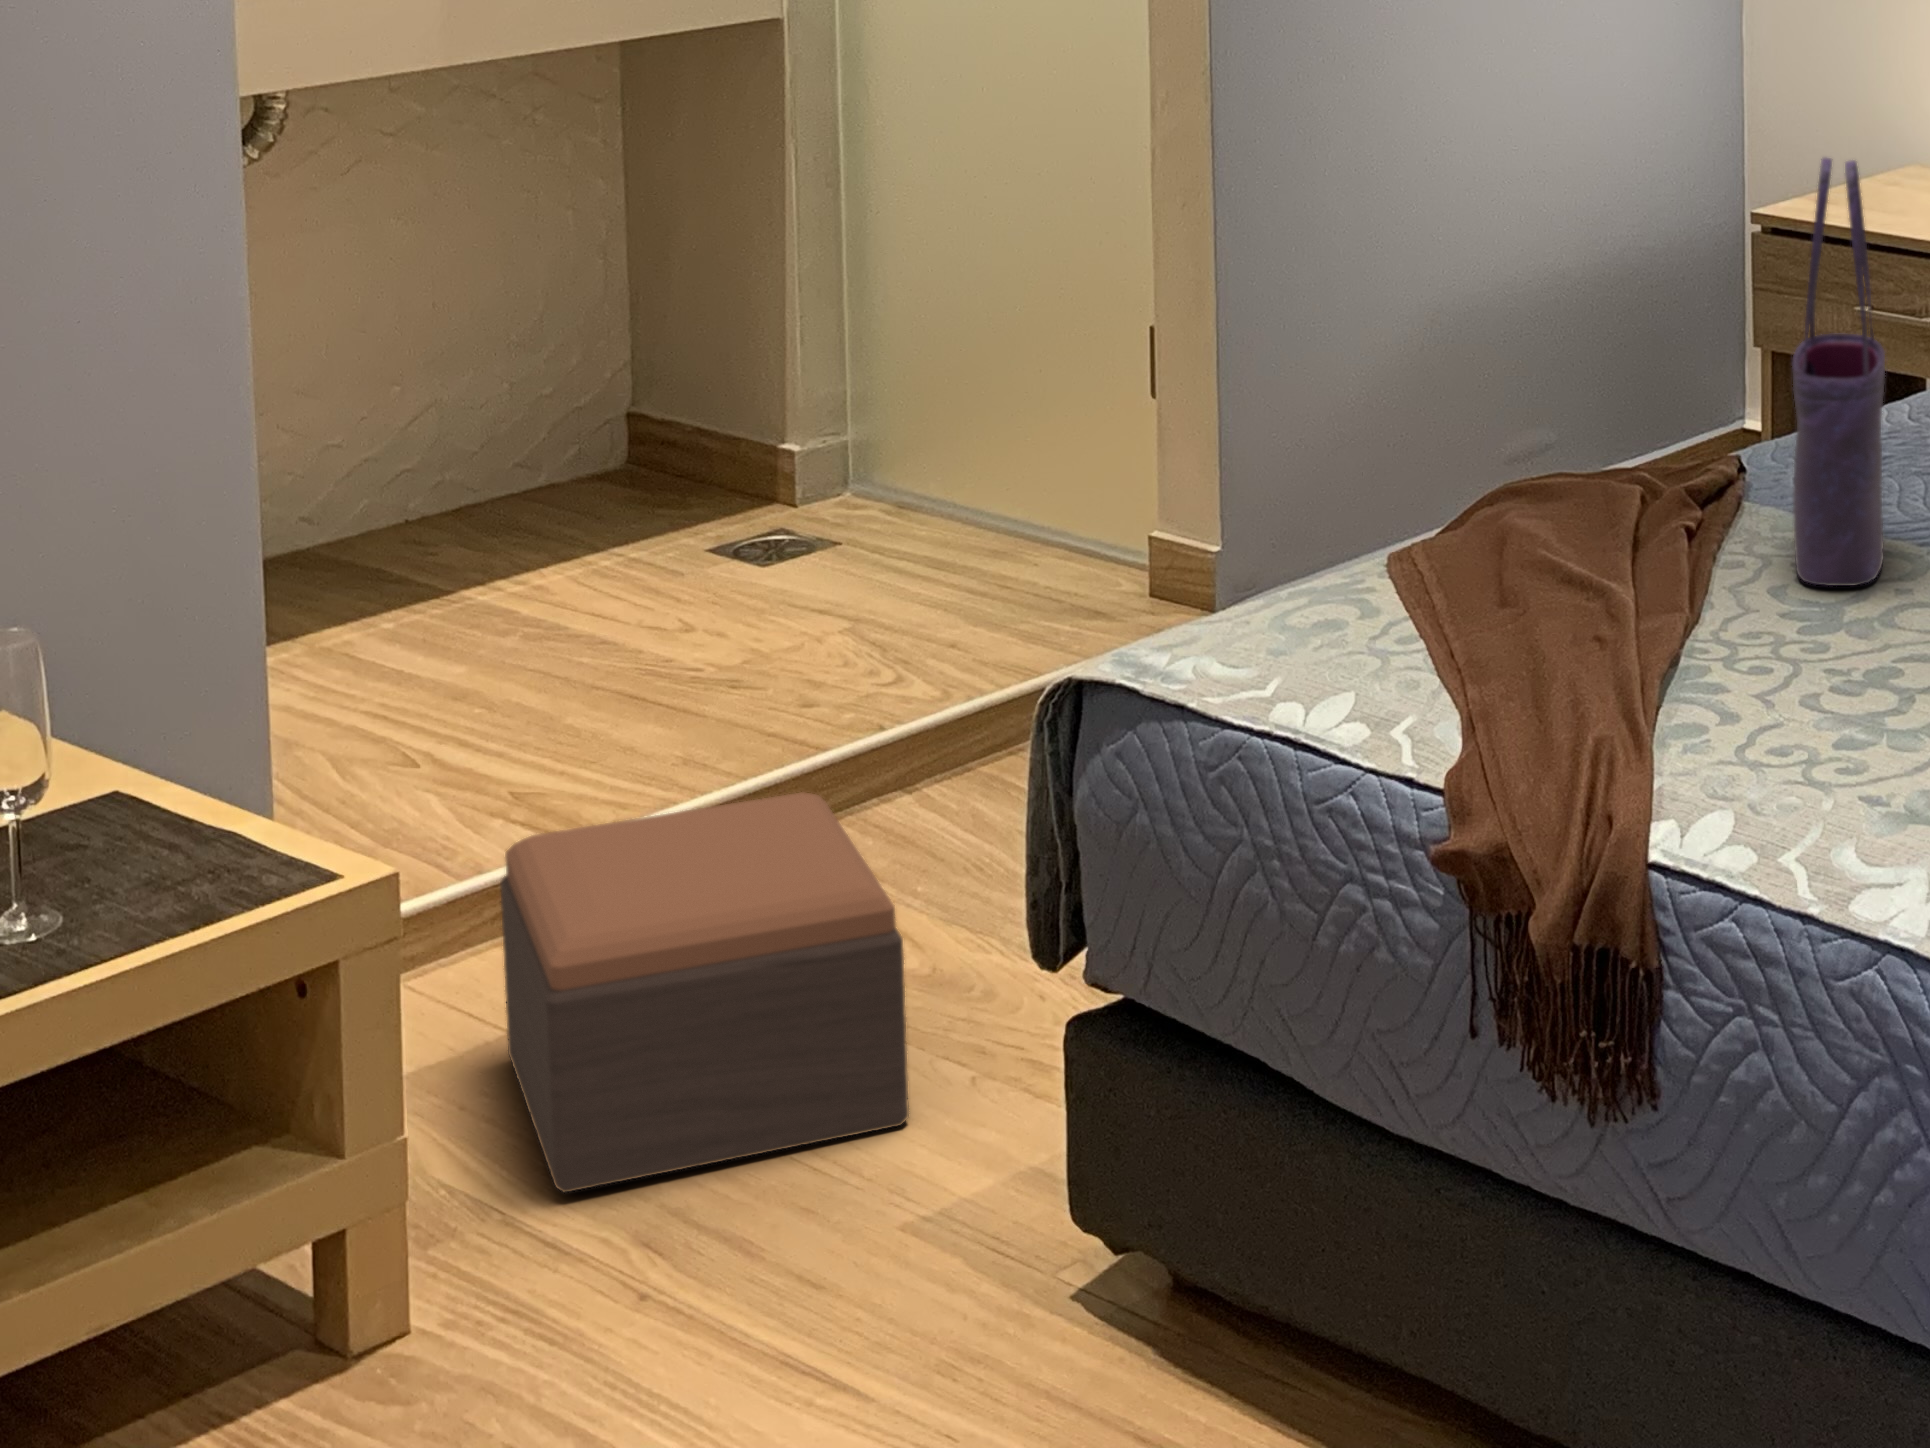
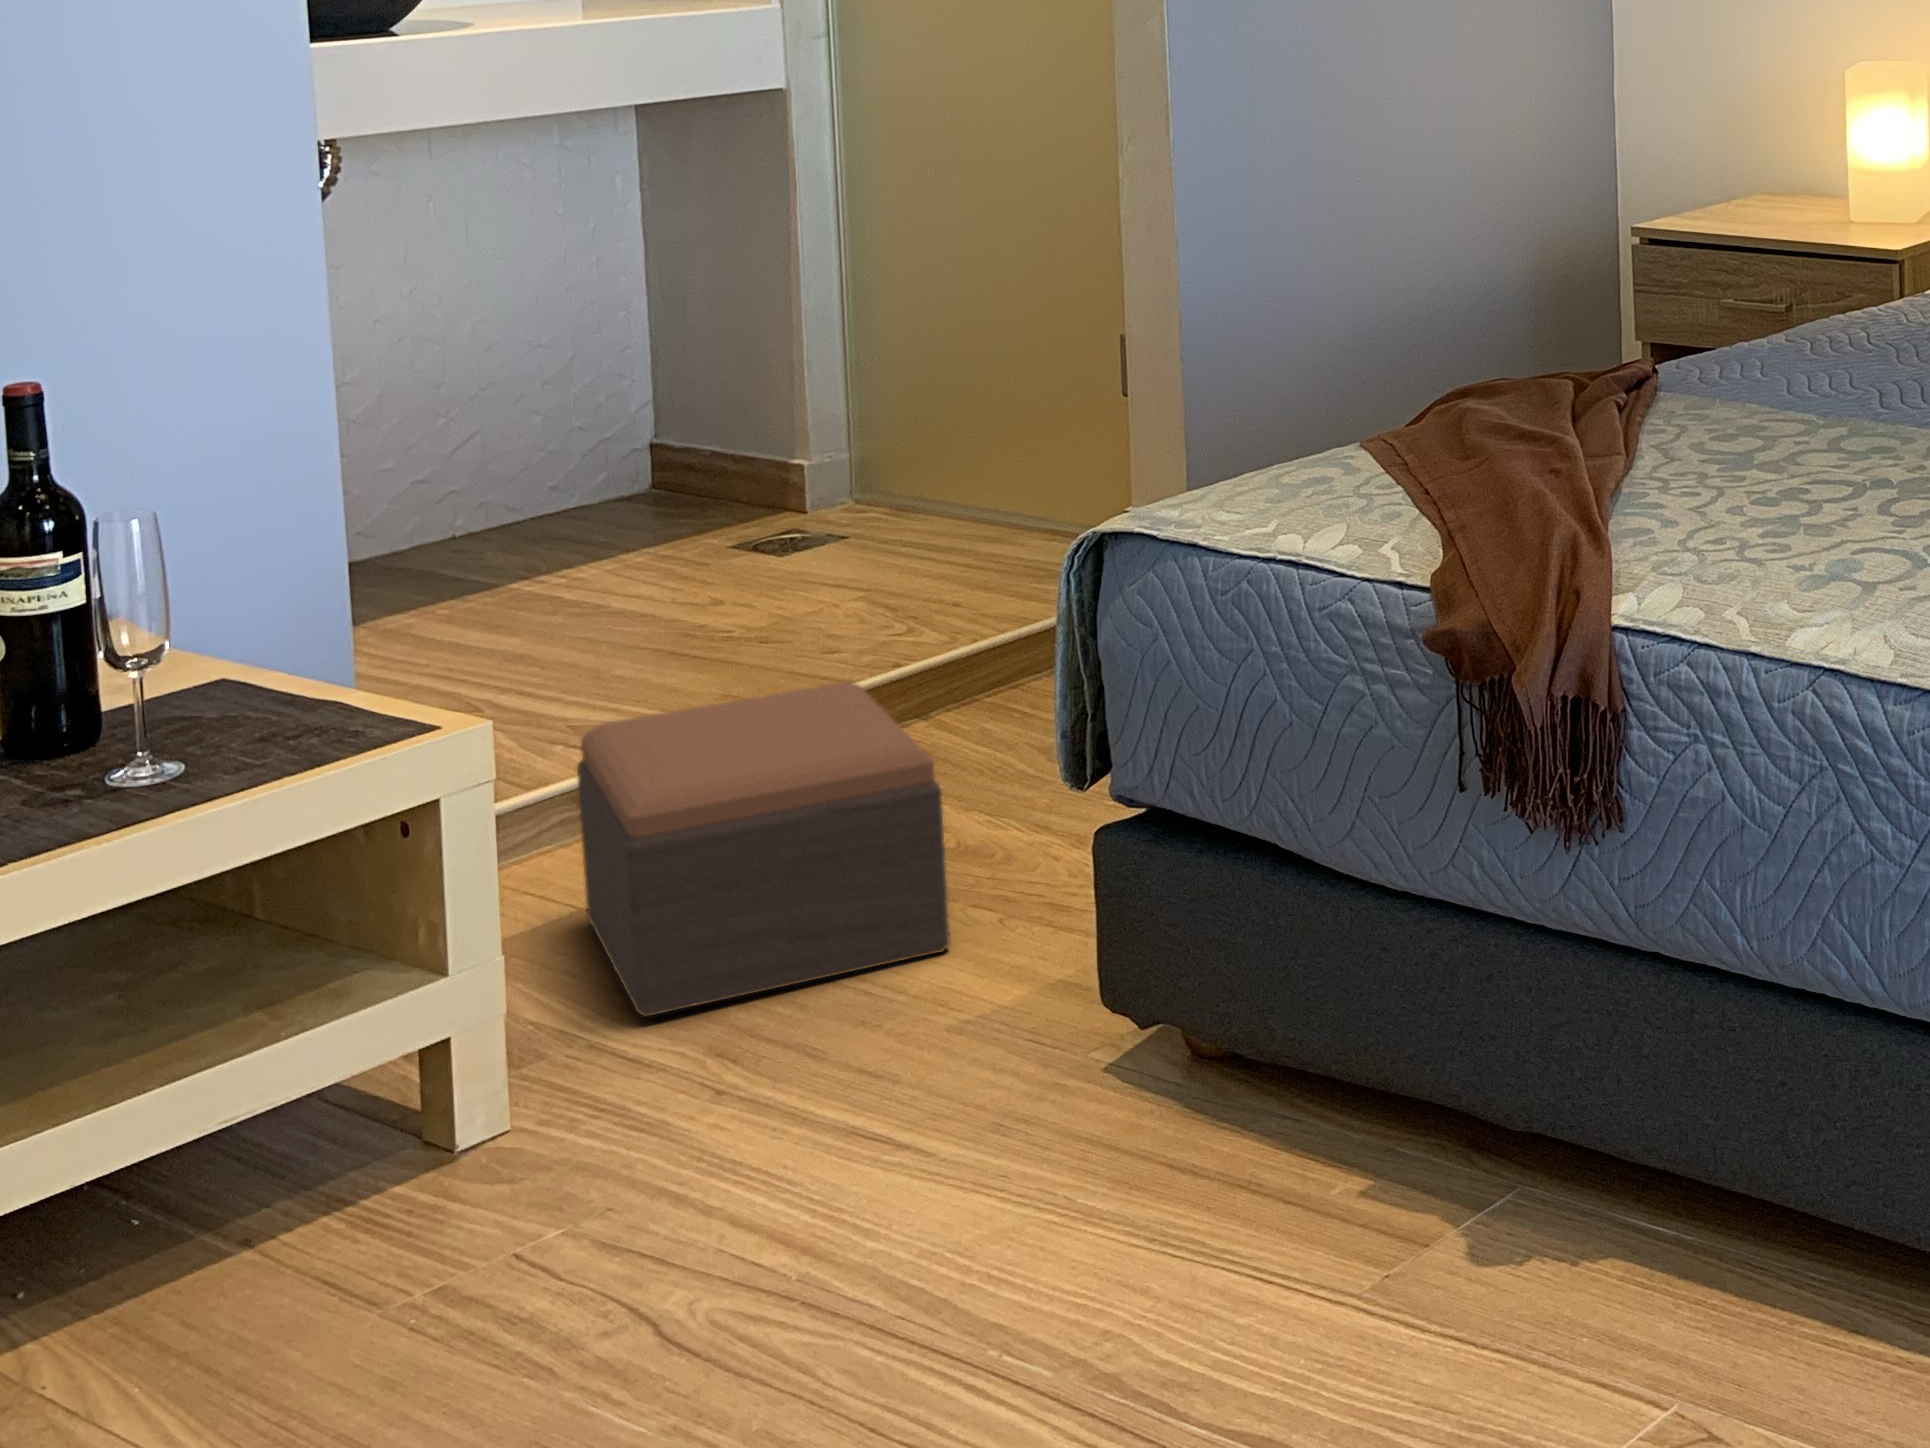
tote bag: present [1793,158,1885,586] -> none [1703,86,1778,443]

